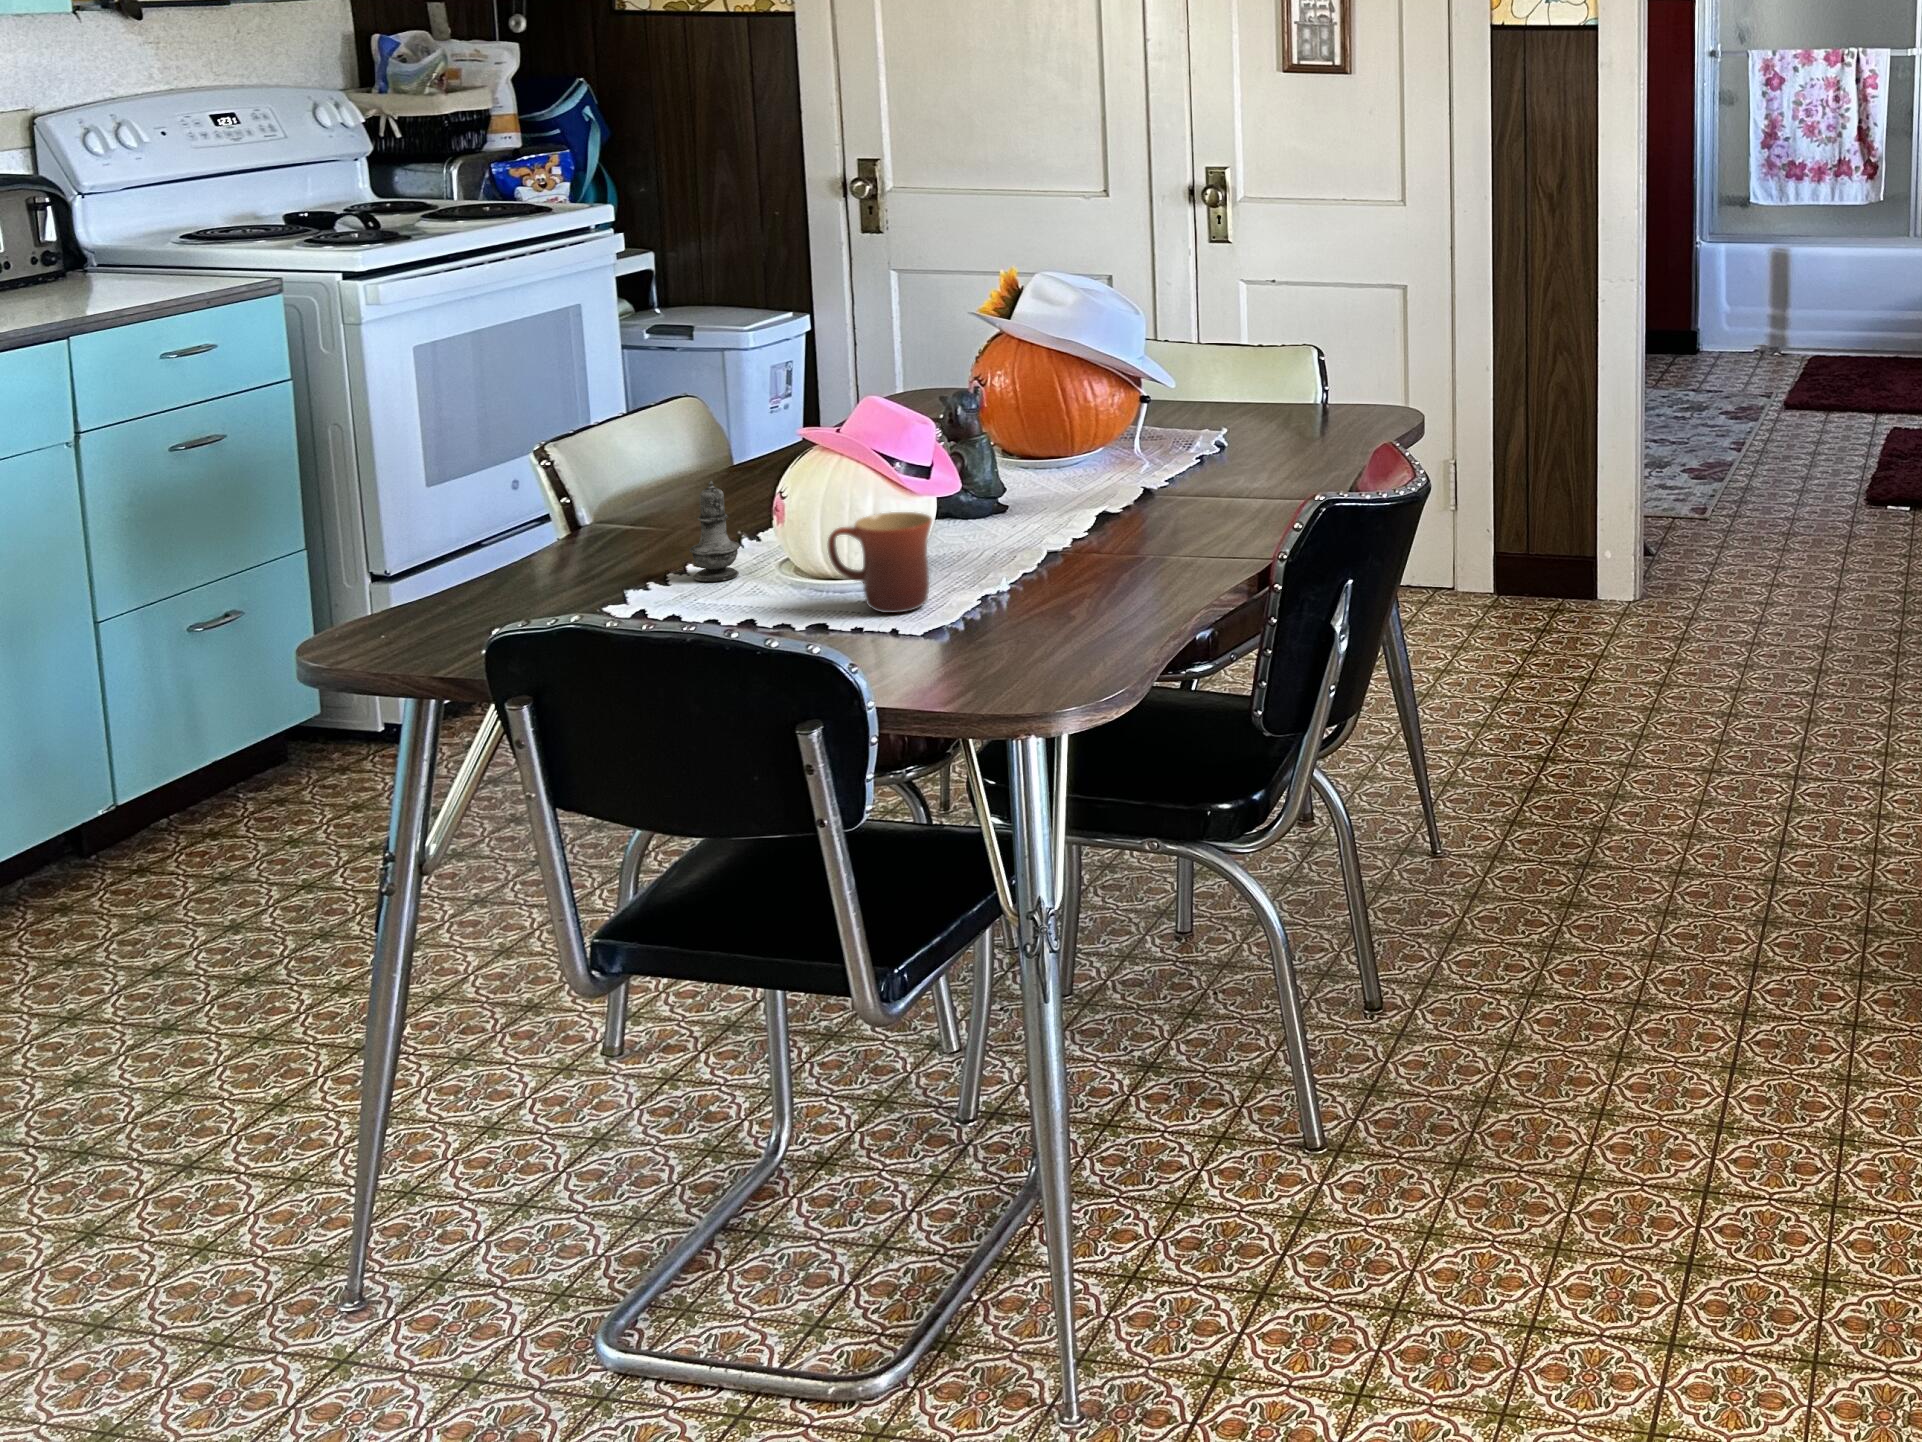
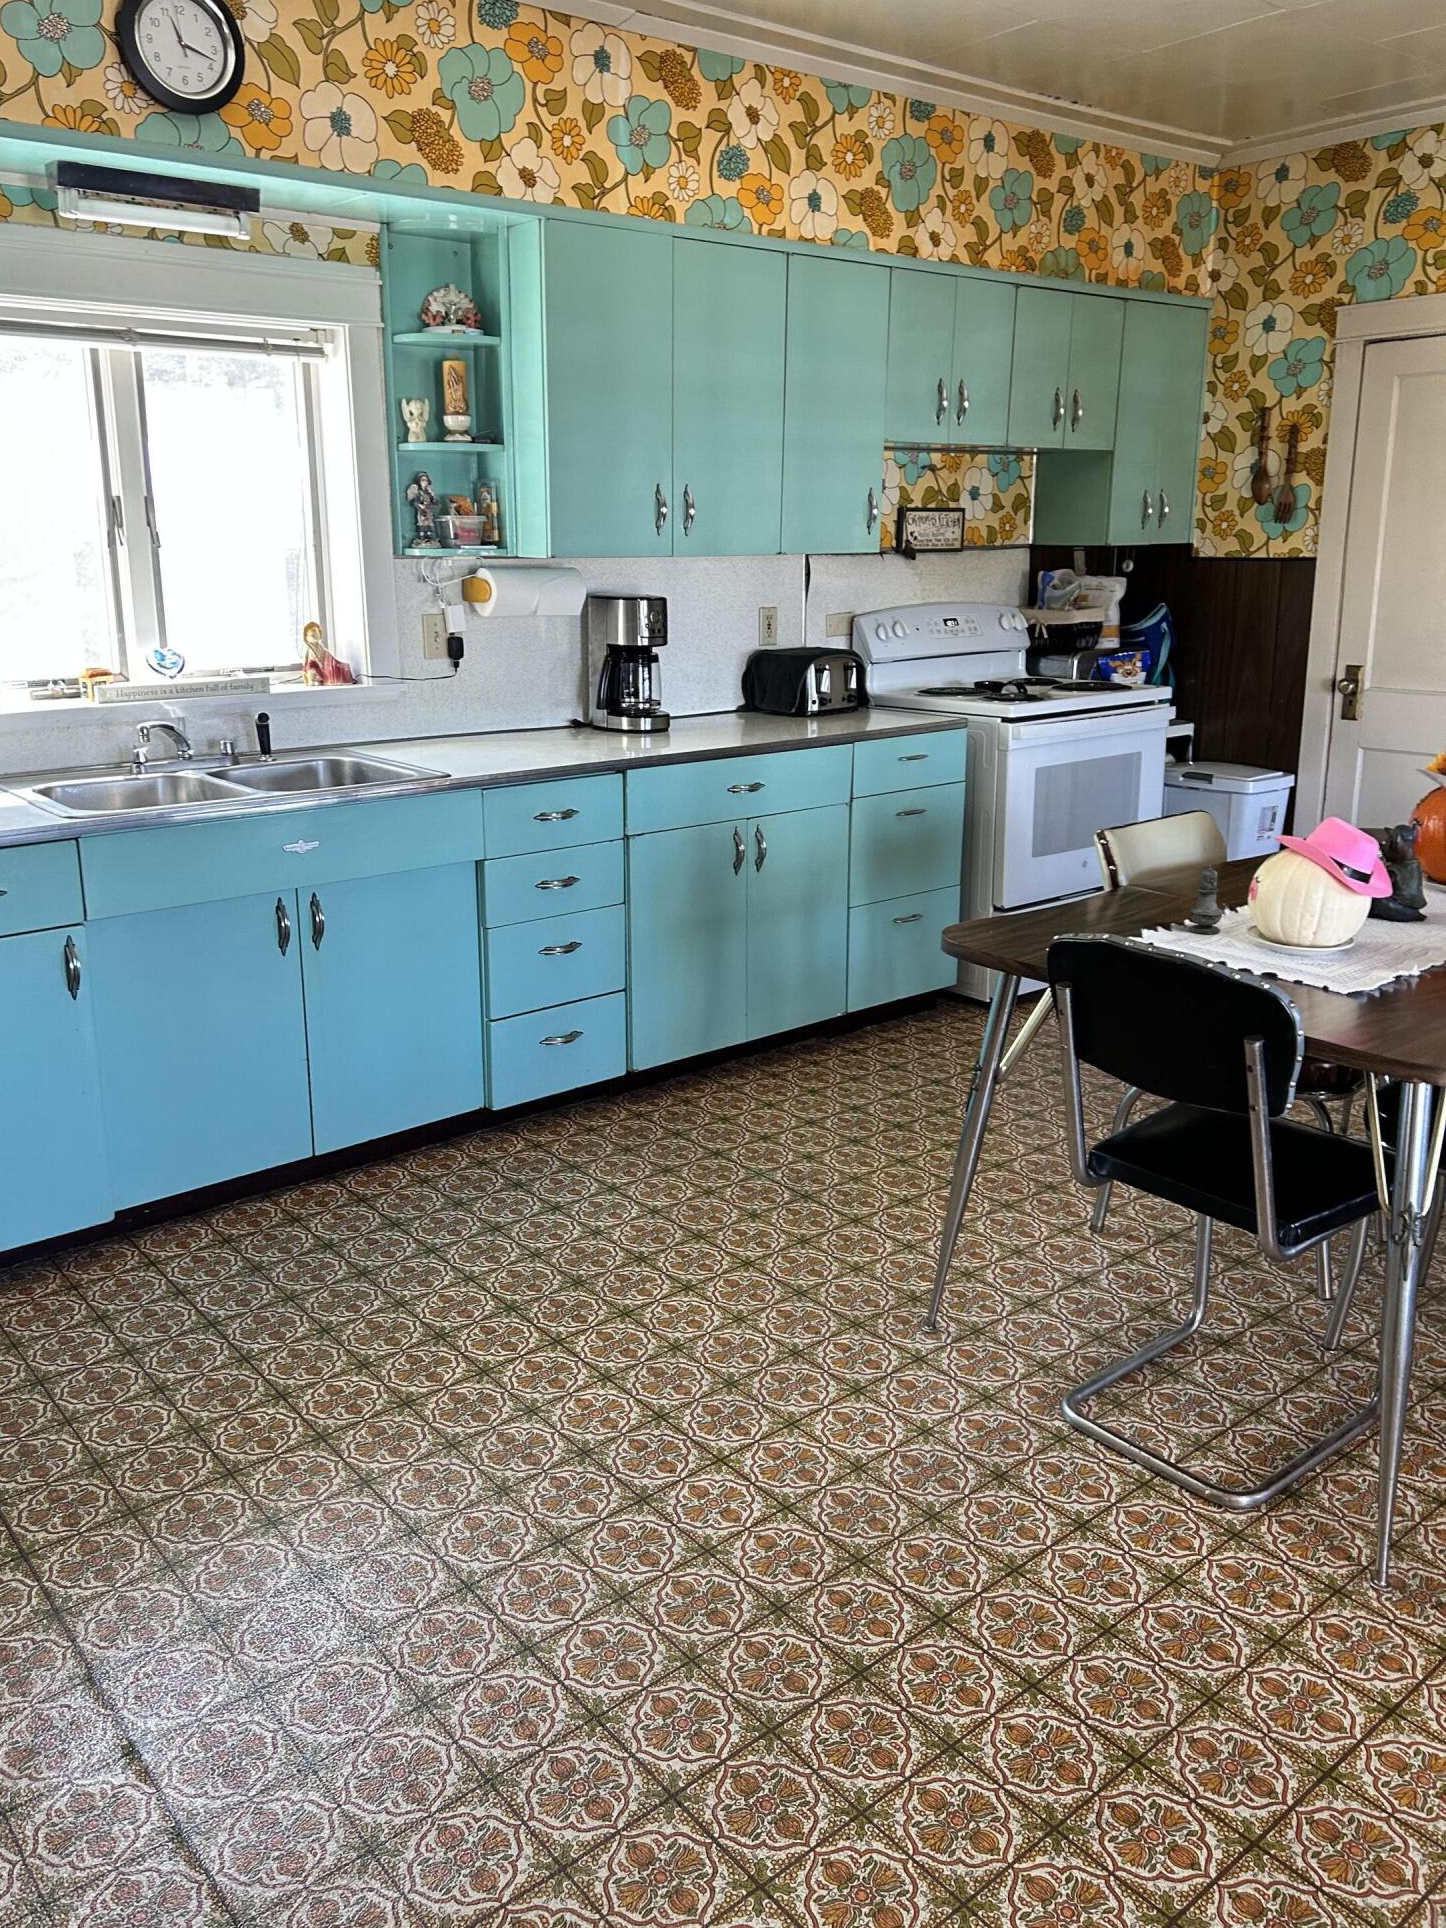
mug: present [827,512,932,613] -> none [1286,903,1369,976]

